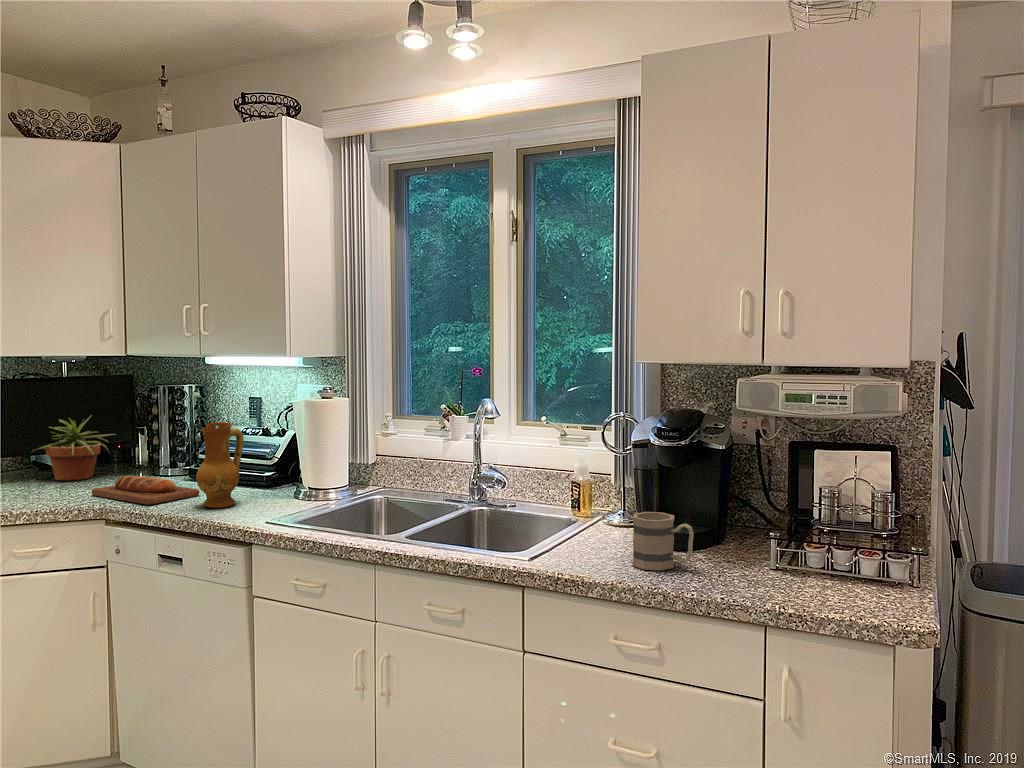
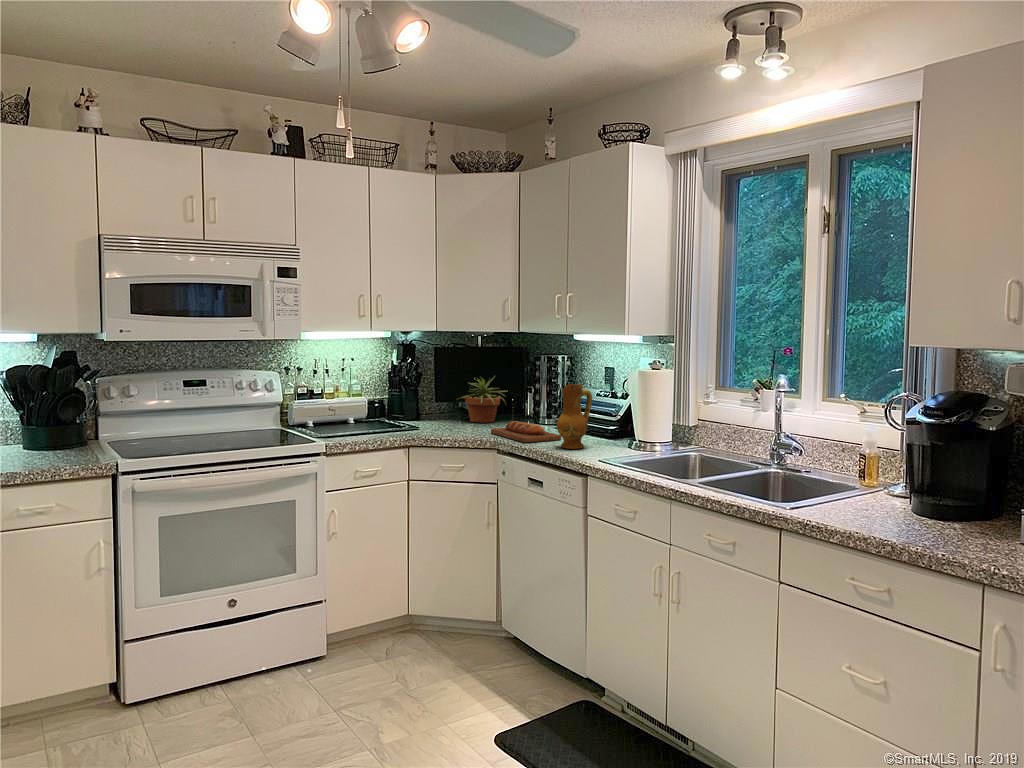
mug: present [633,512,694,570] -> none [880,479,938,530]

